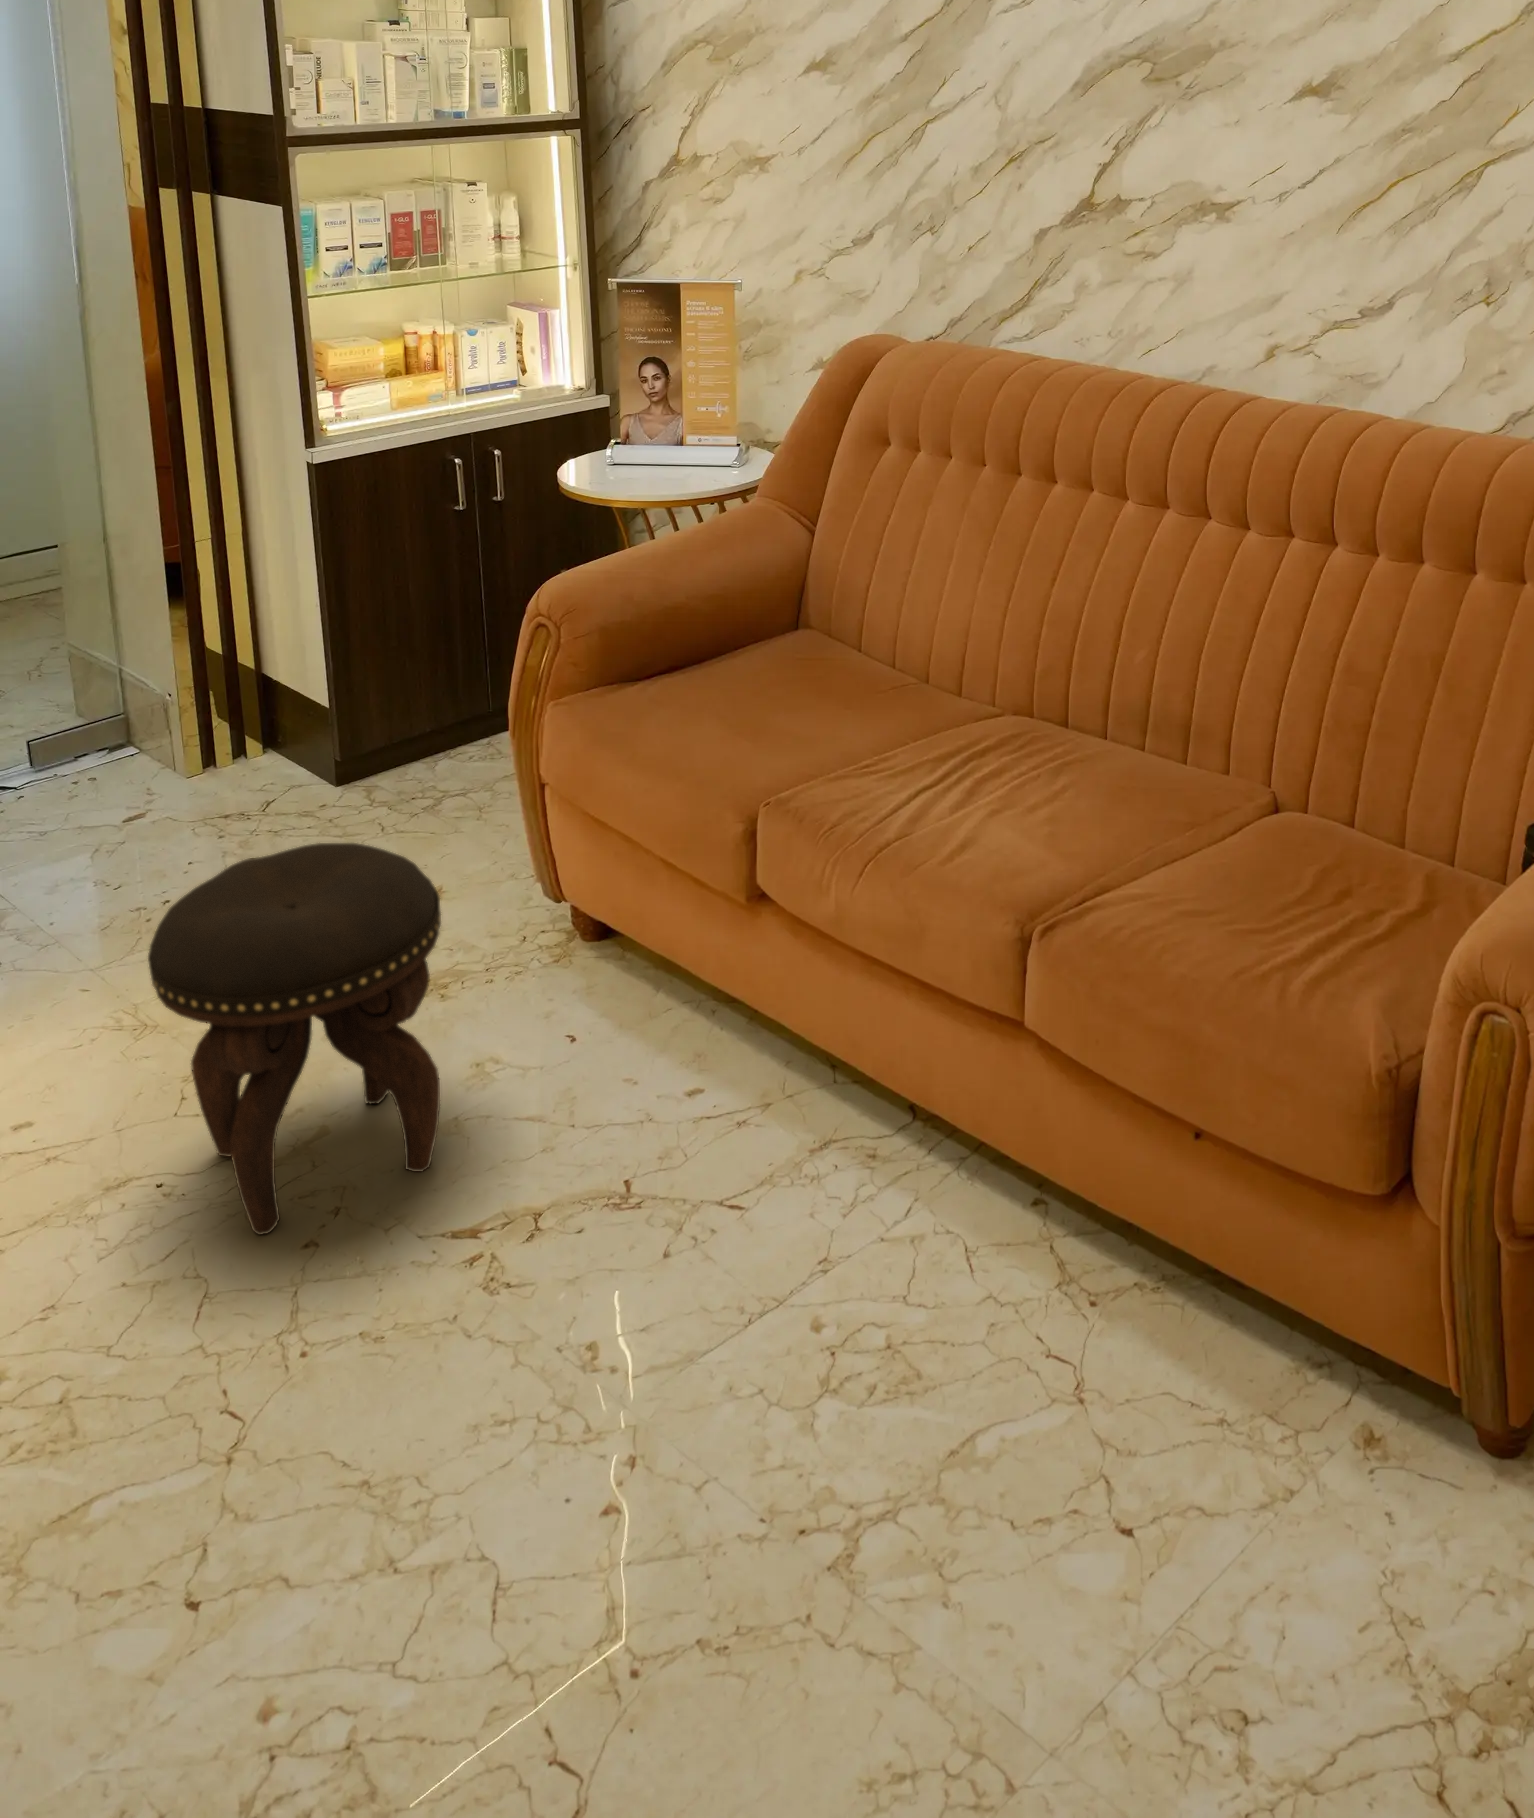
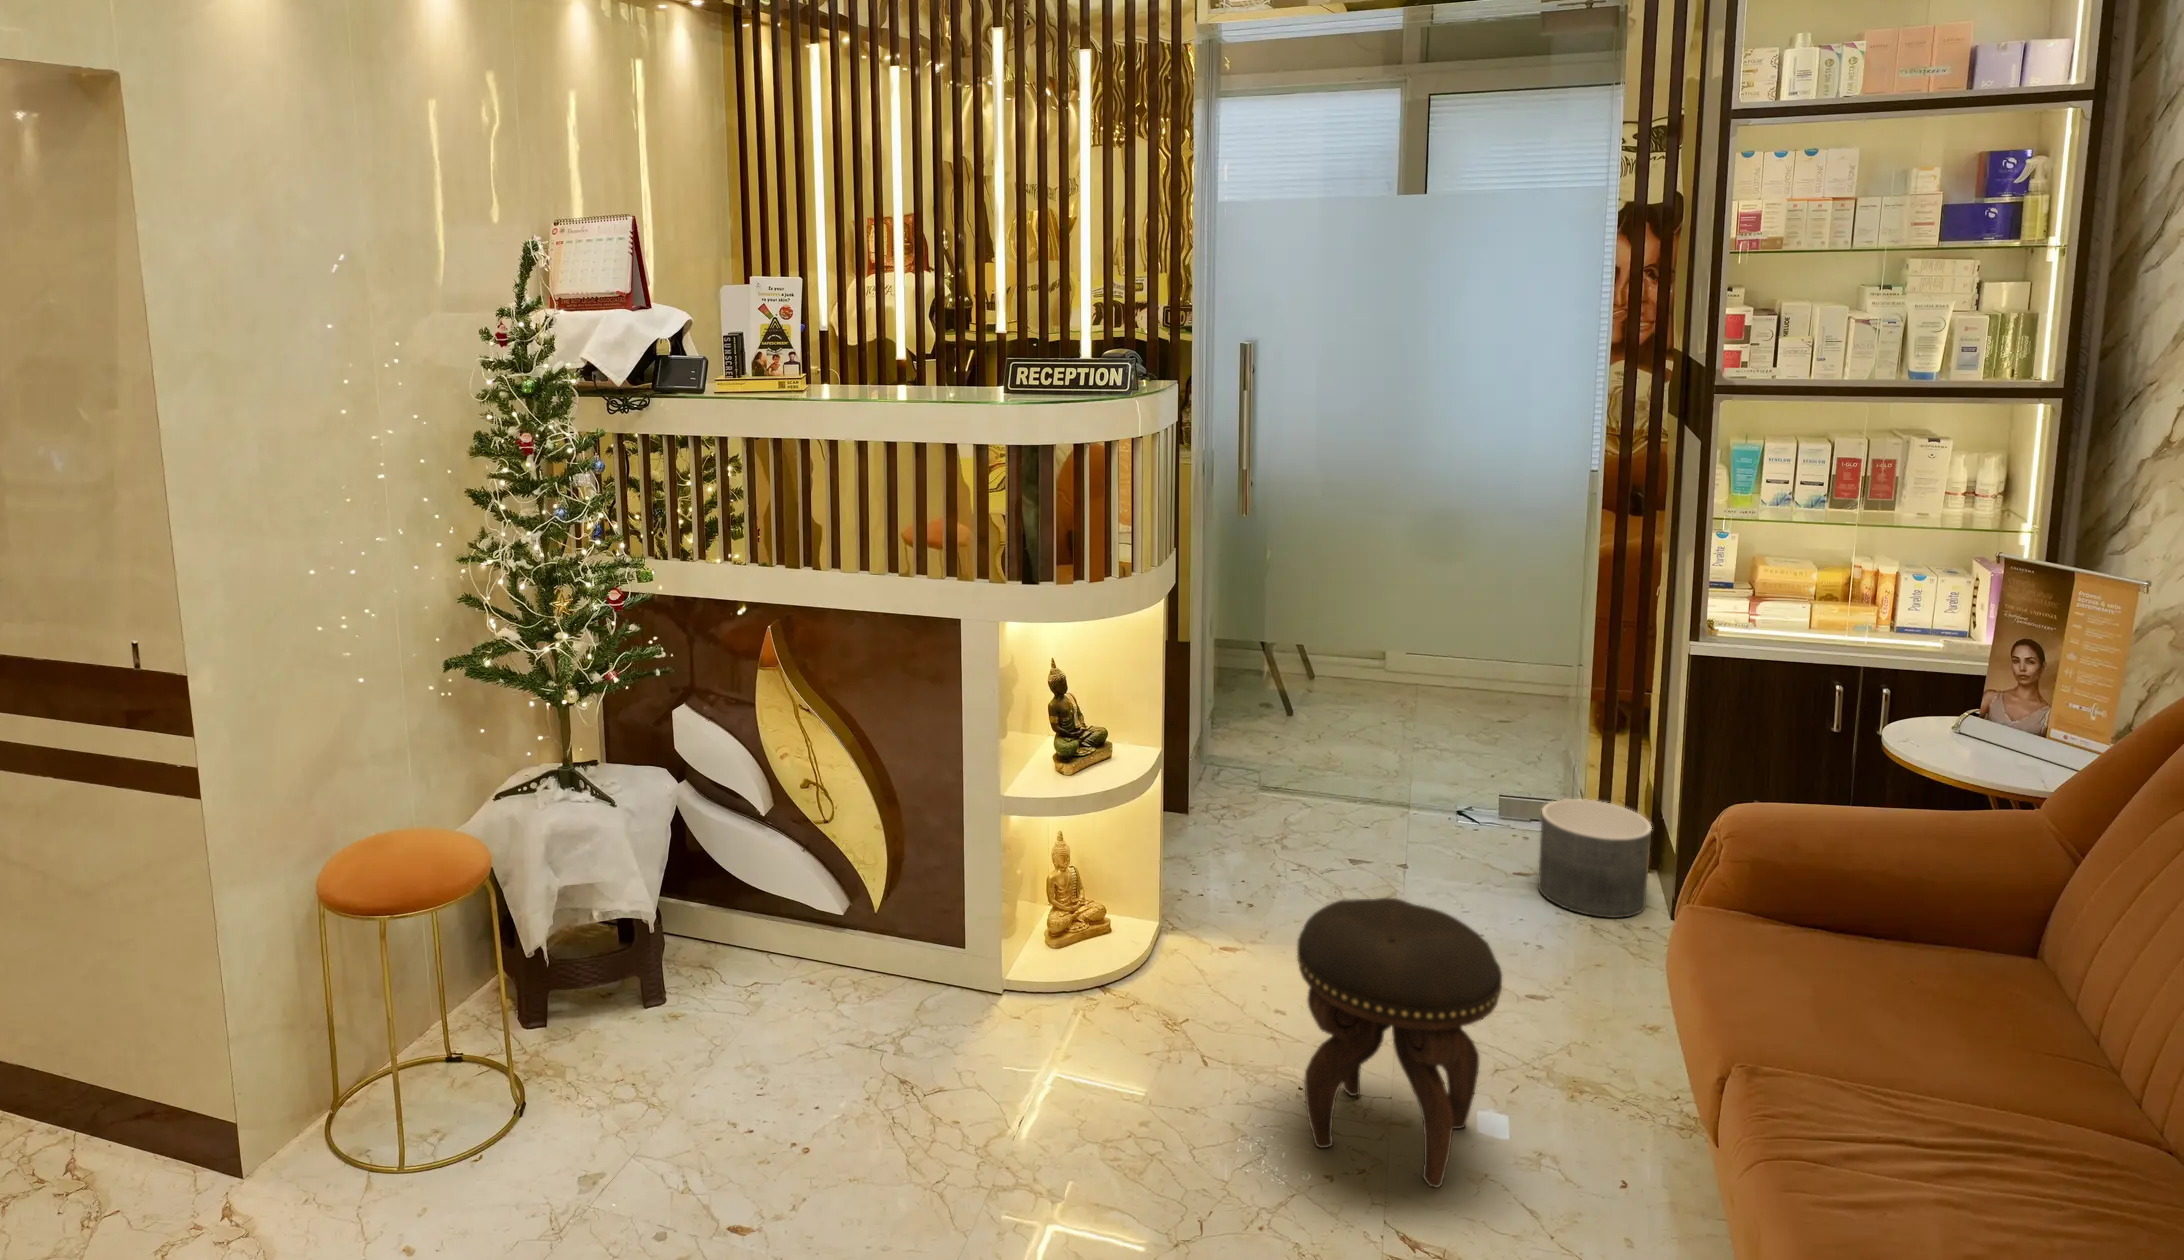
planter: none [163,681,311,828] -> present [1538,799,1652,918]

